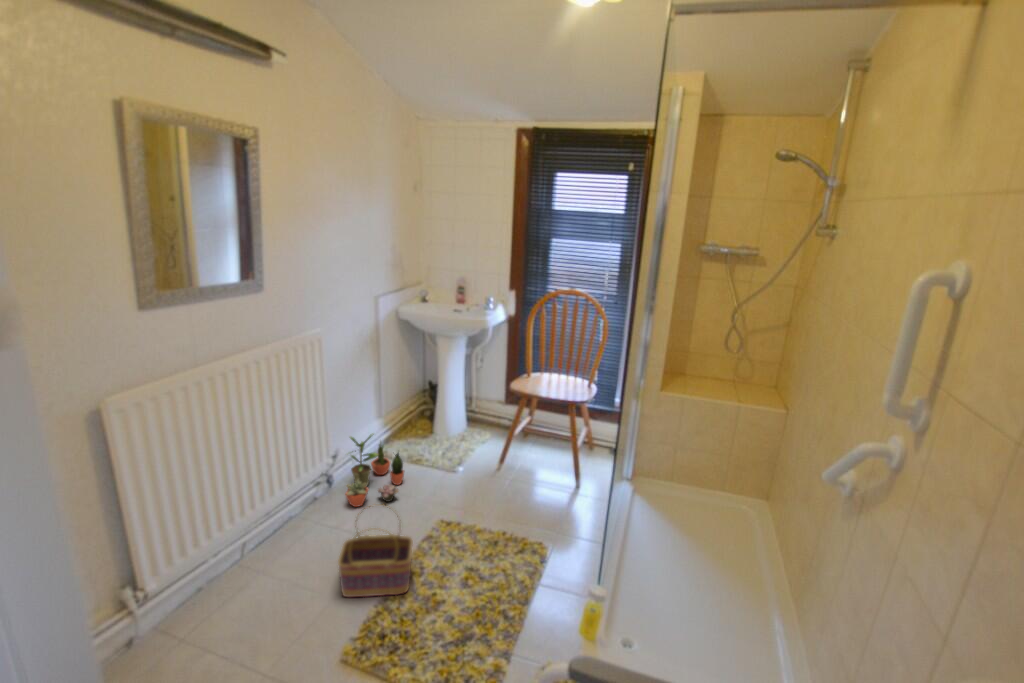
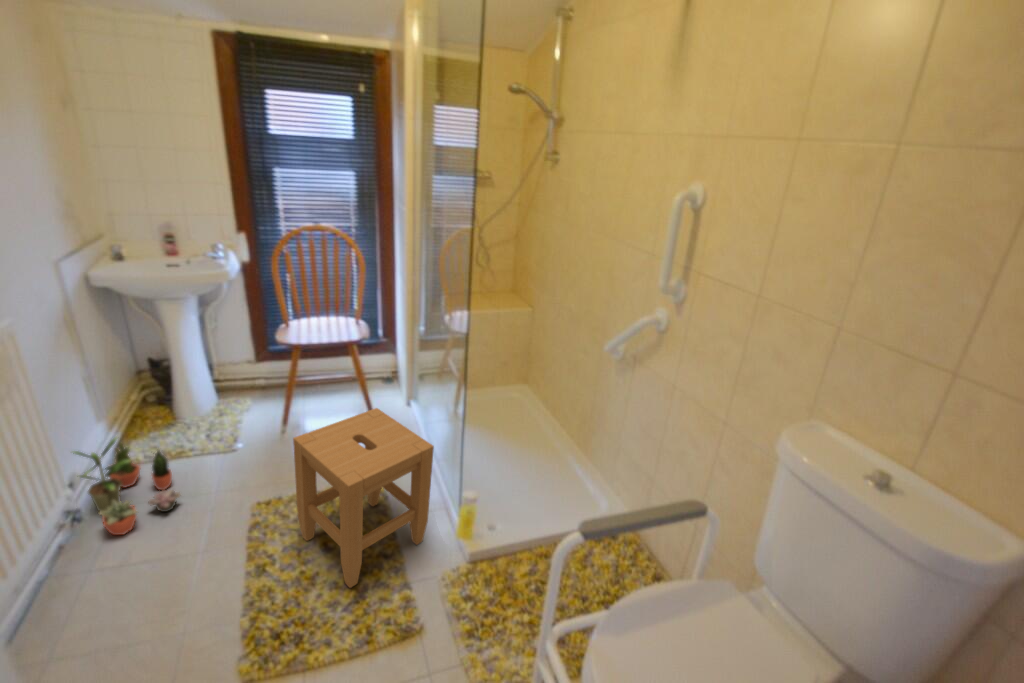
stool: none [453,462,563,629] -> present [293,408,434,588]
basket: present [338,516,413,597] -> none [169,509,271,628]

